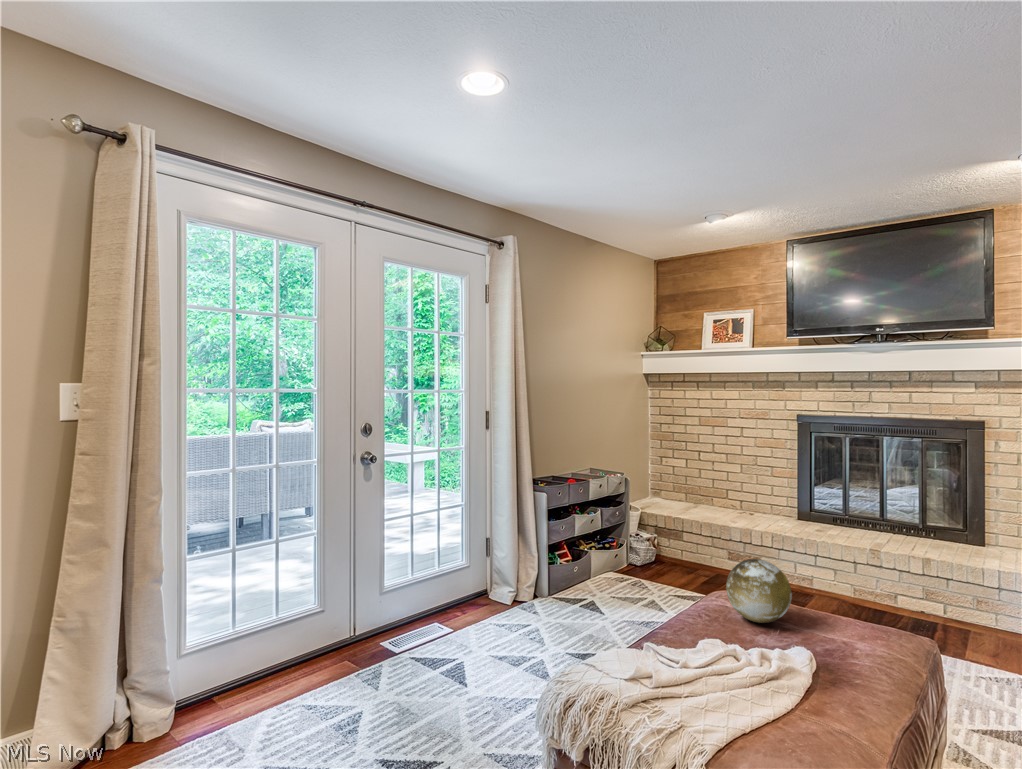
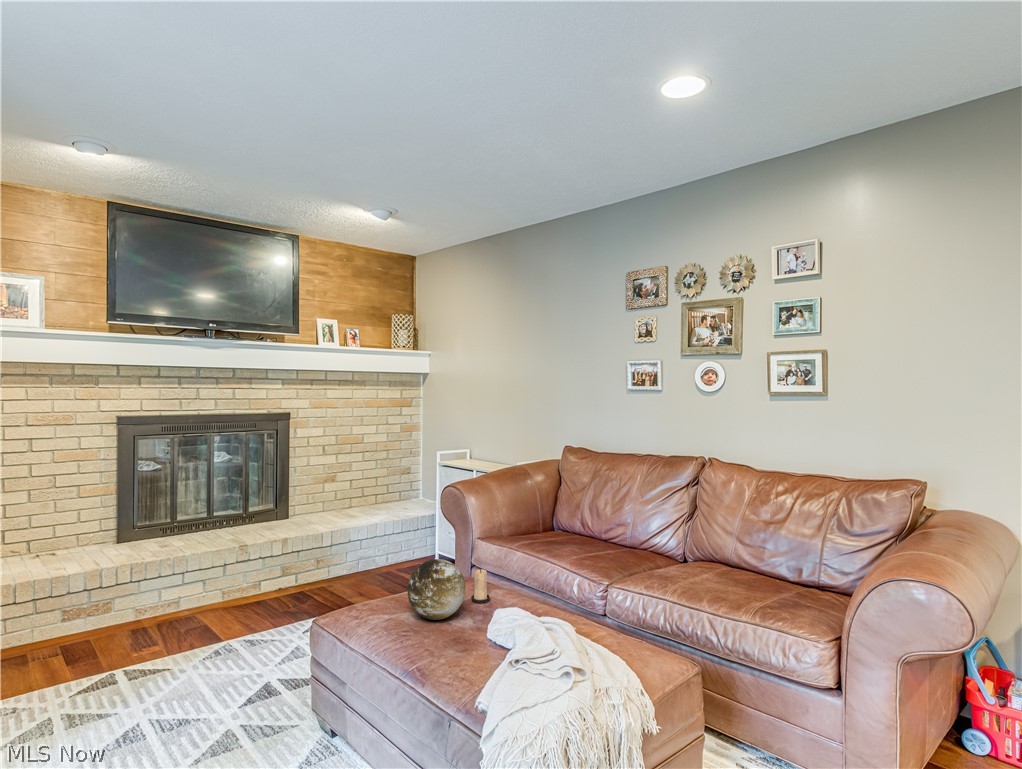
candle: none [824,598,849,642] -> present [471,568,490,603]

